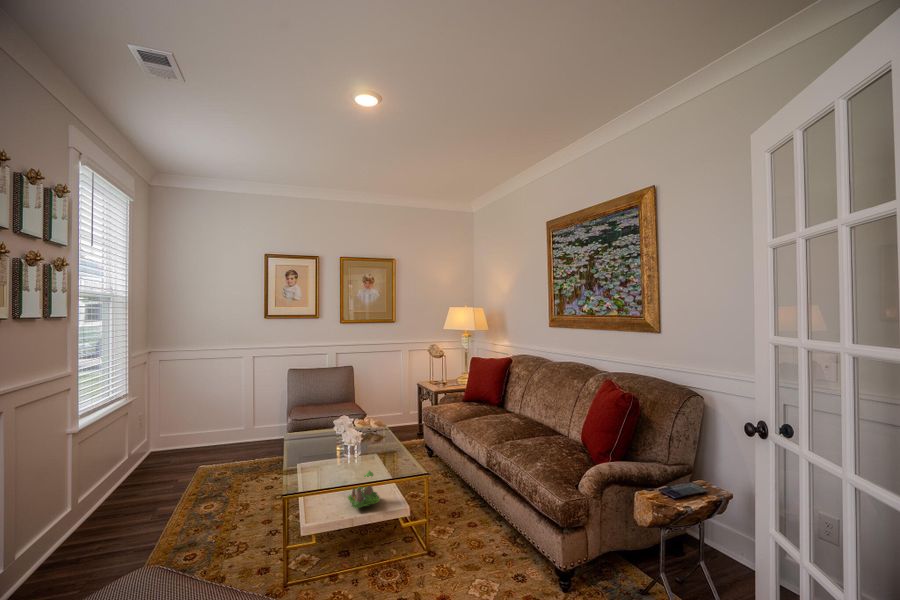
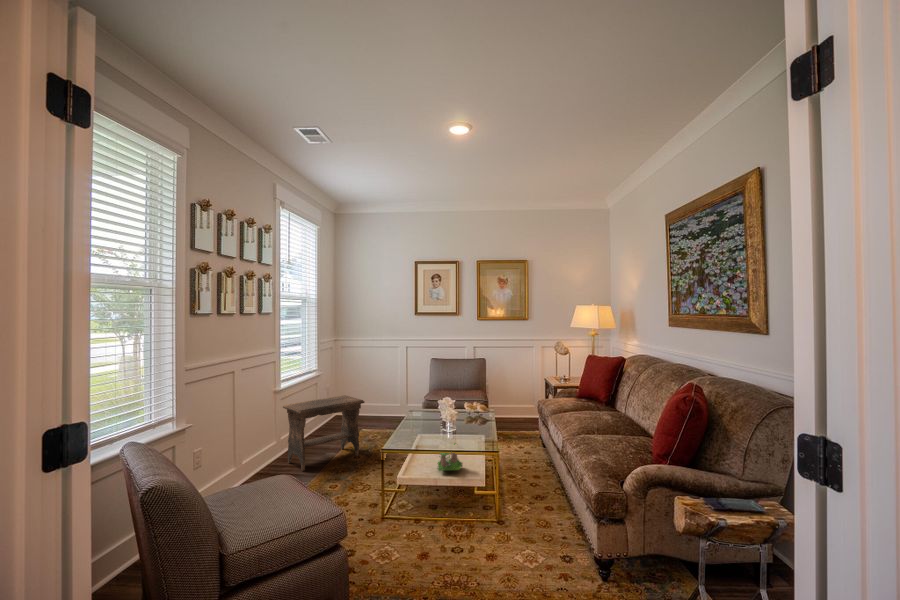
footstool: none [88,426,218,543] -> present [283,395,364,471]

